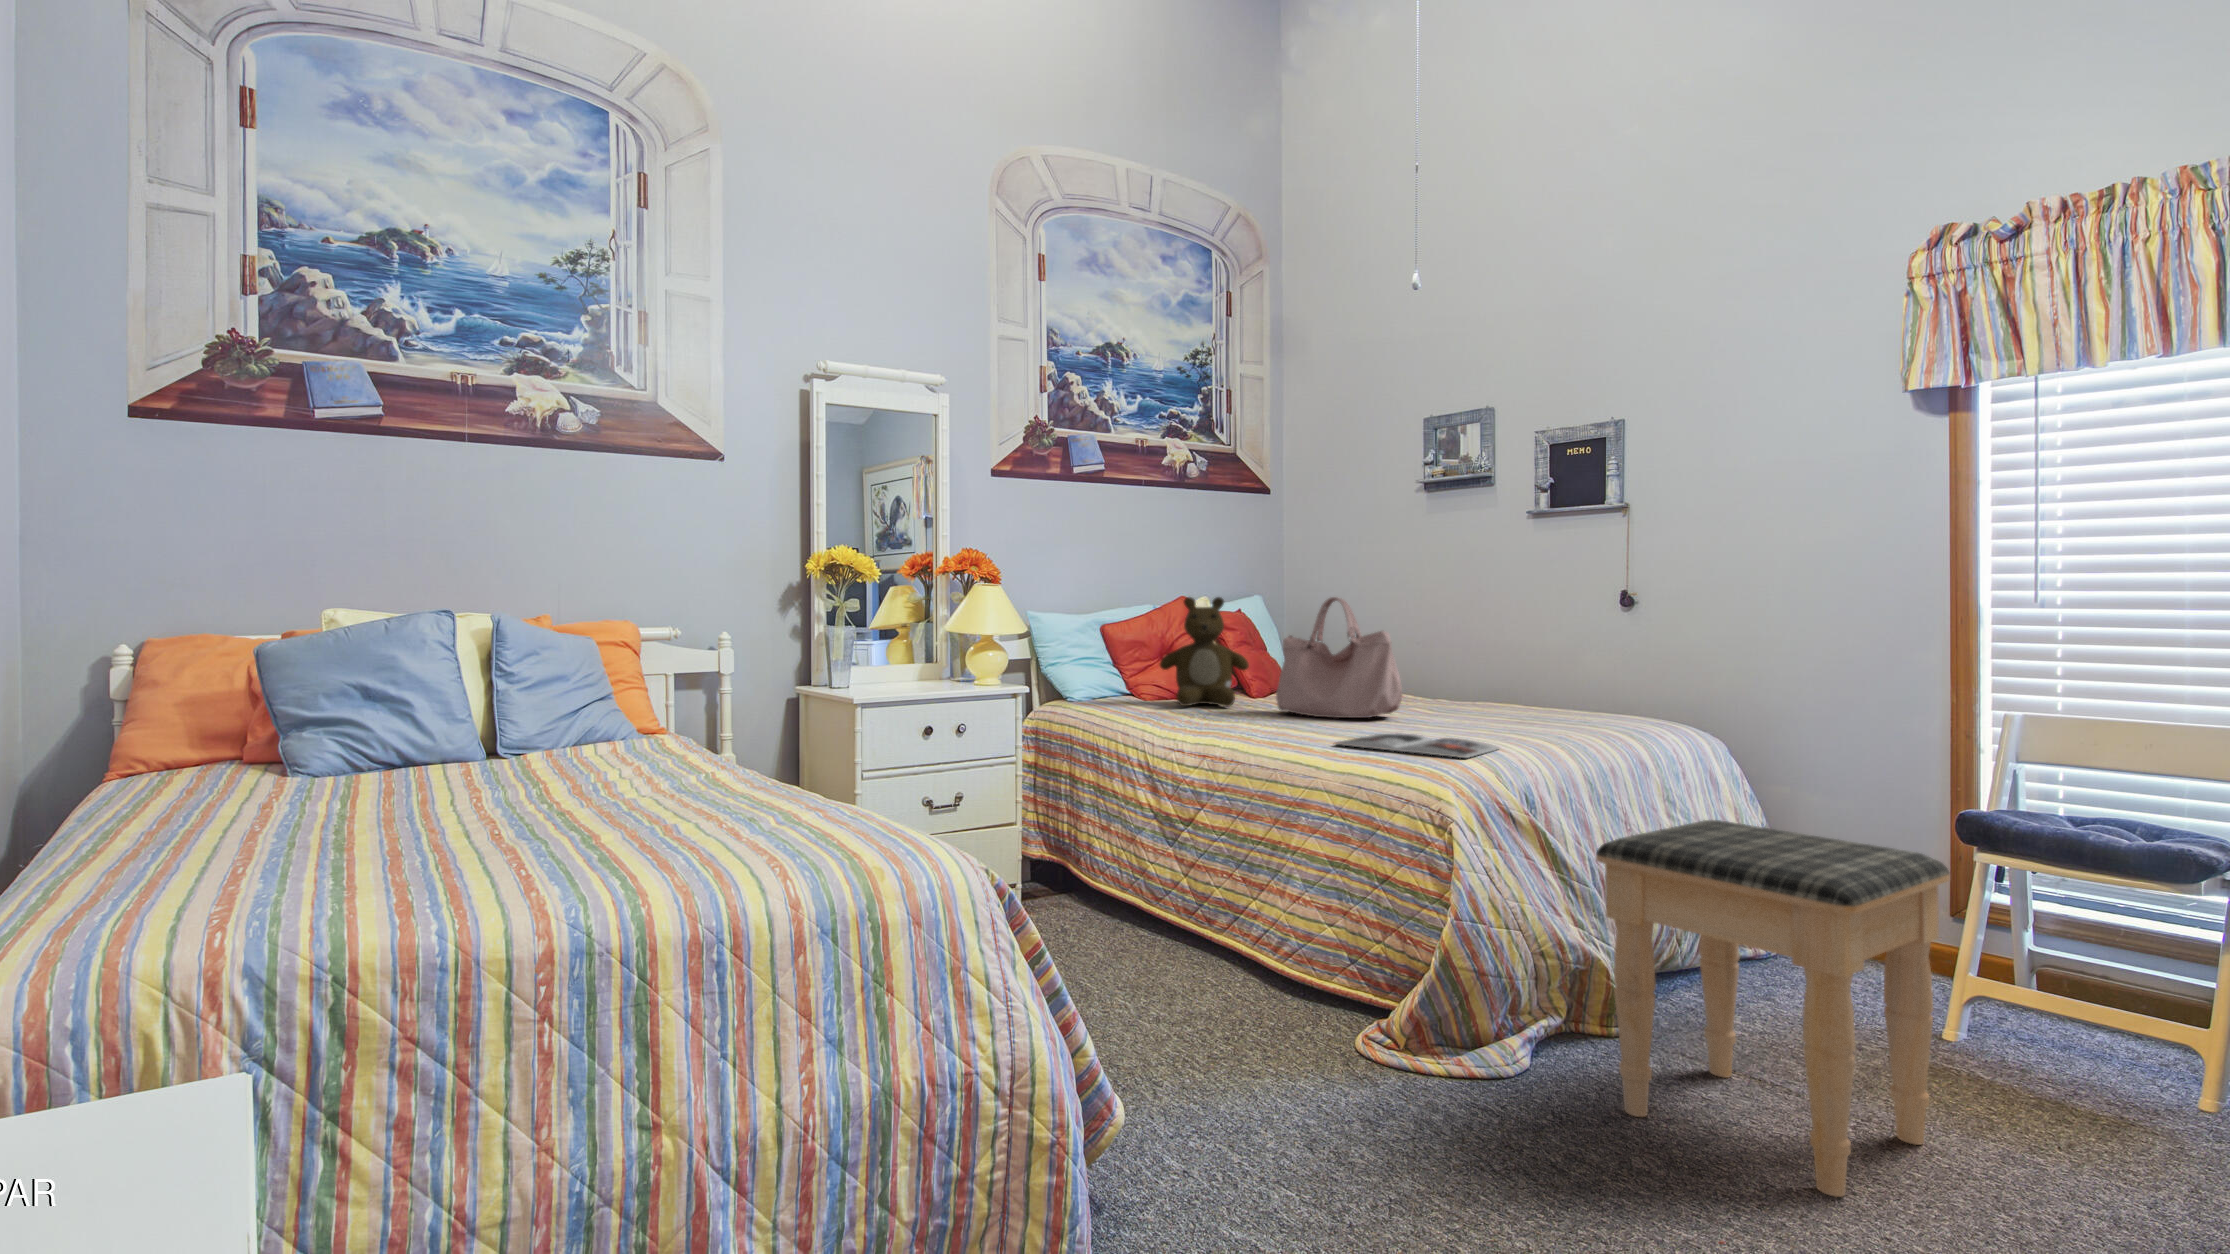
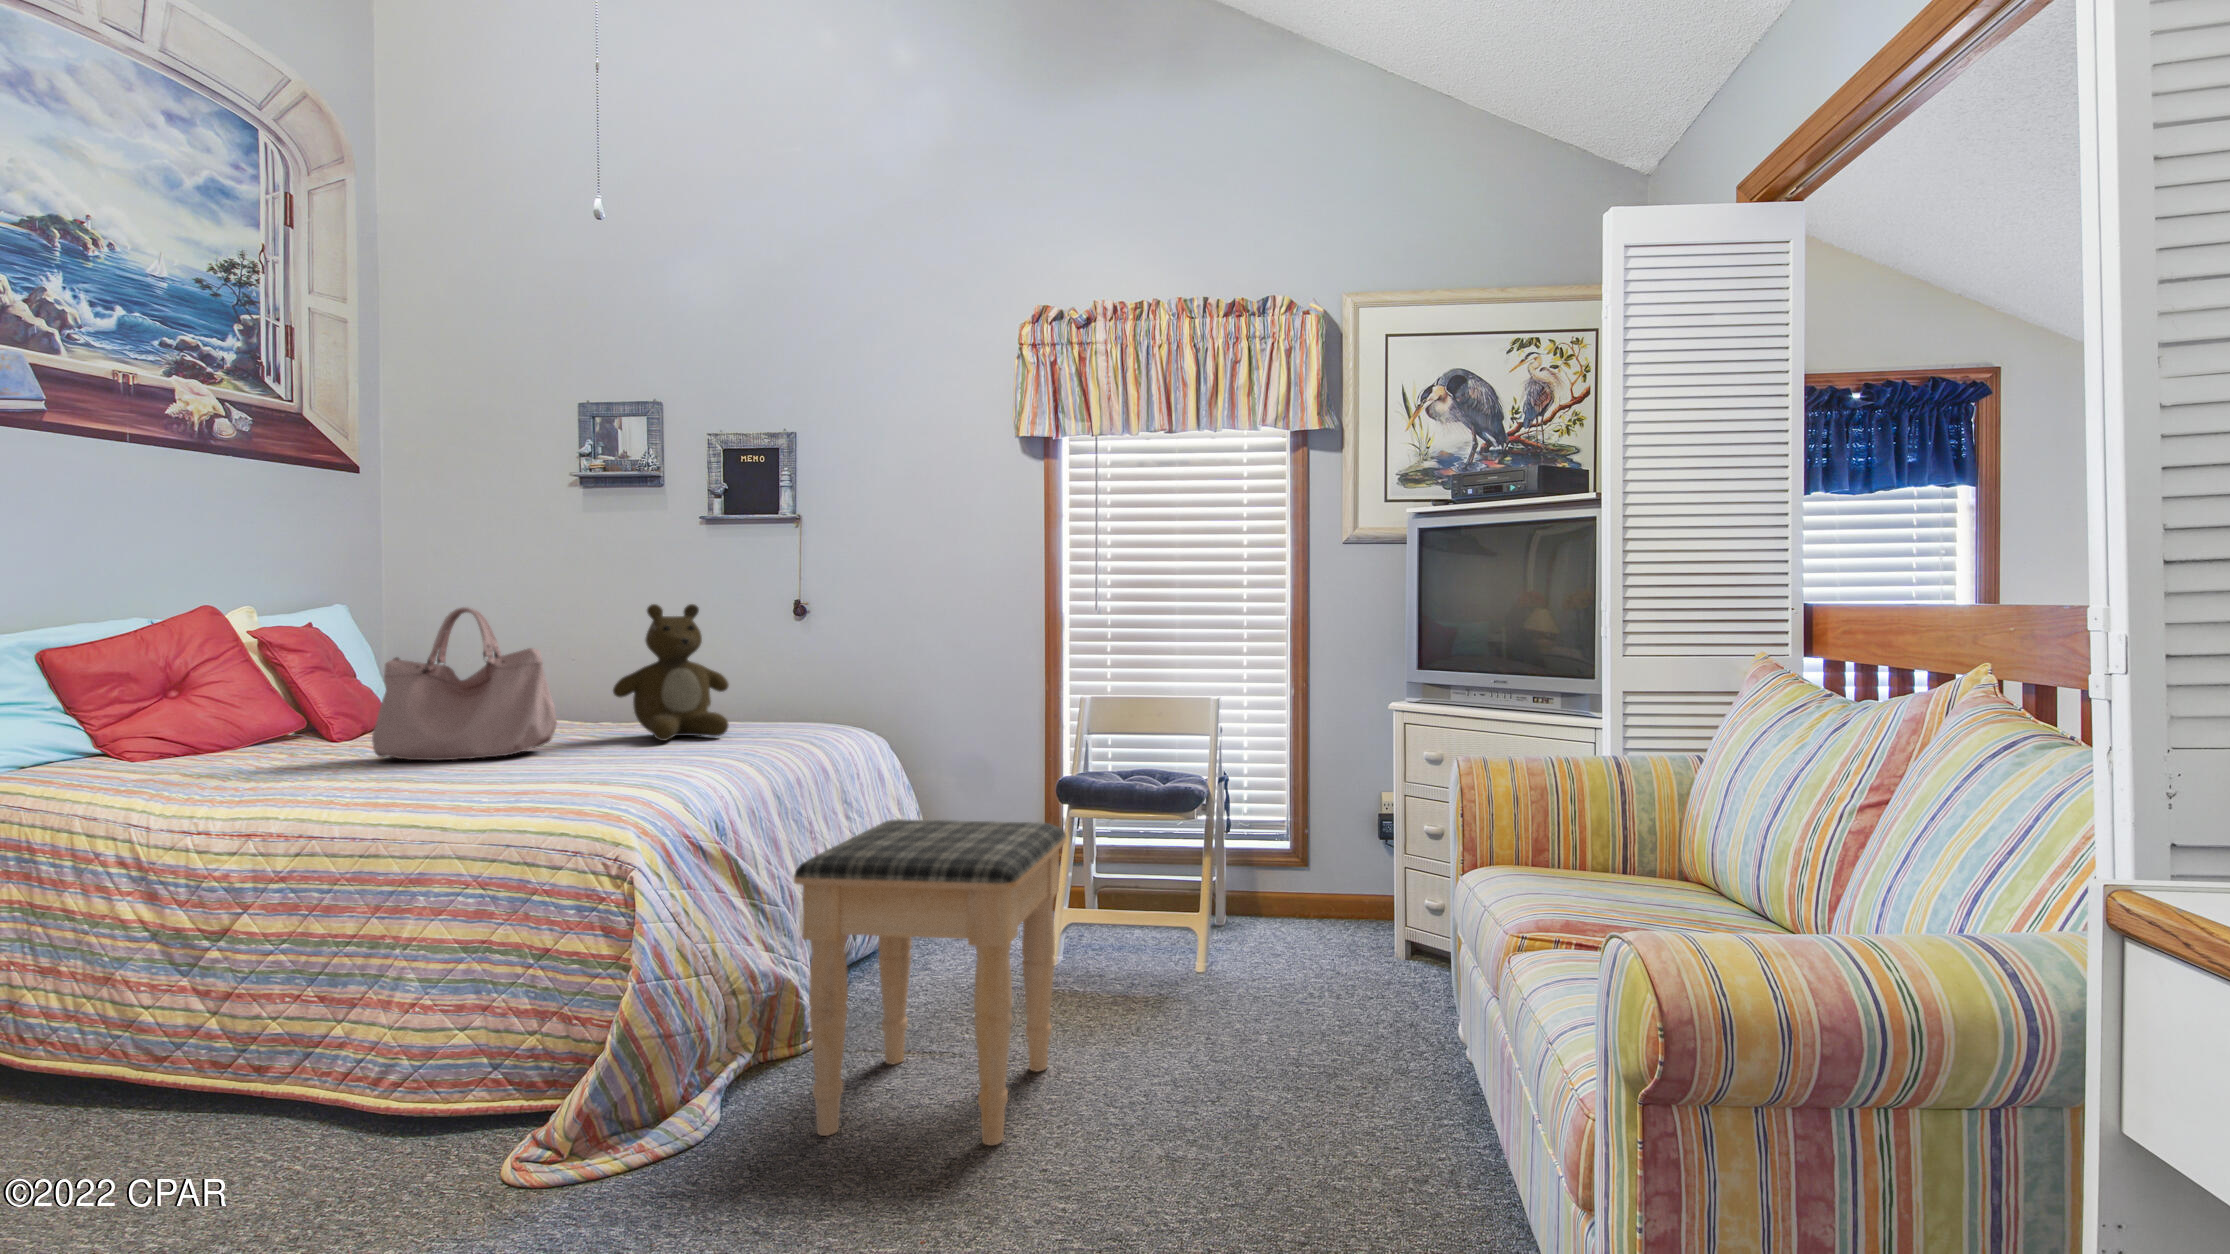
teddy bear: present [1160,597,1249,707] -> present [613,604,729,741]
magazine: present [1333,733,1499,758] -> none [468,769,683,796]

